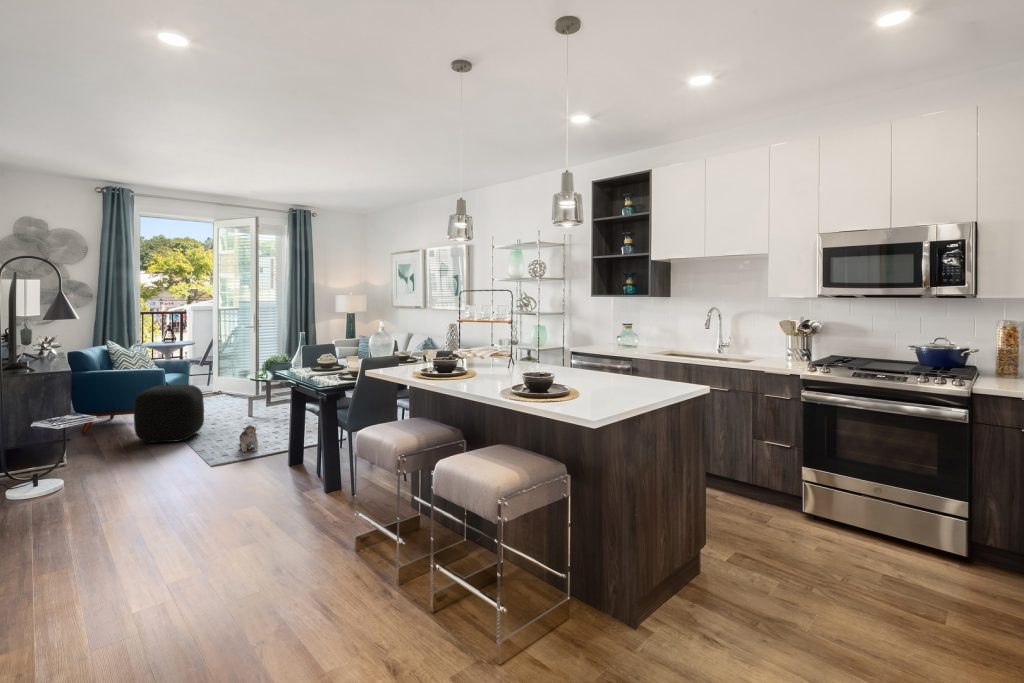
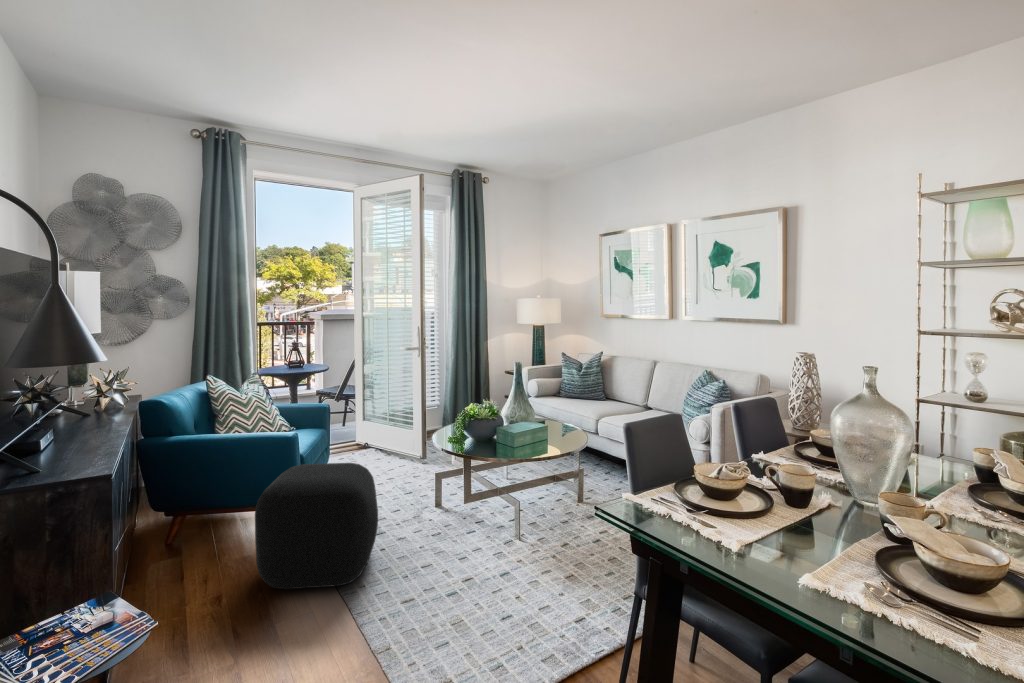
plush toy: present [239,425,258,452] -> none [468,576,521,638]

